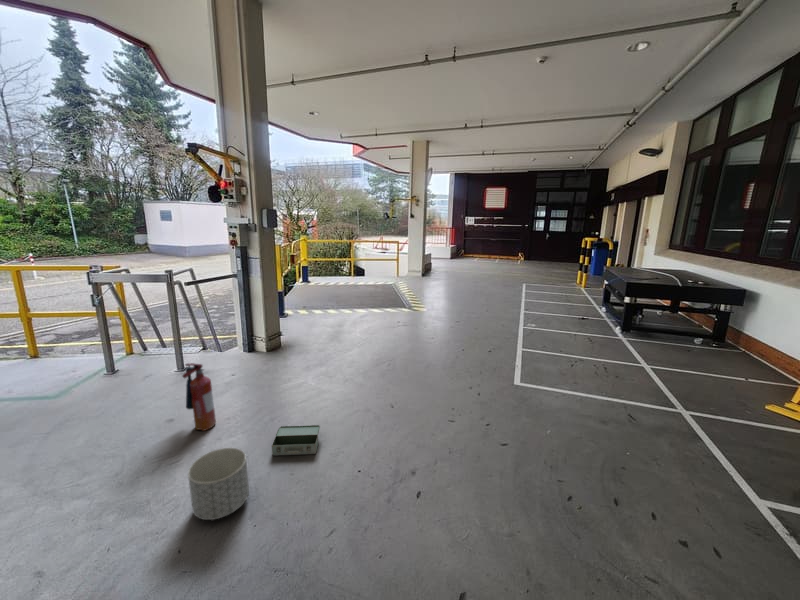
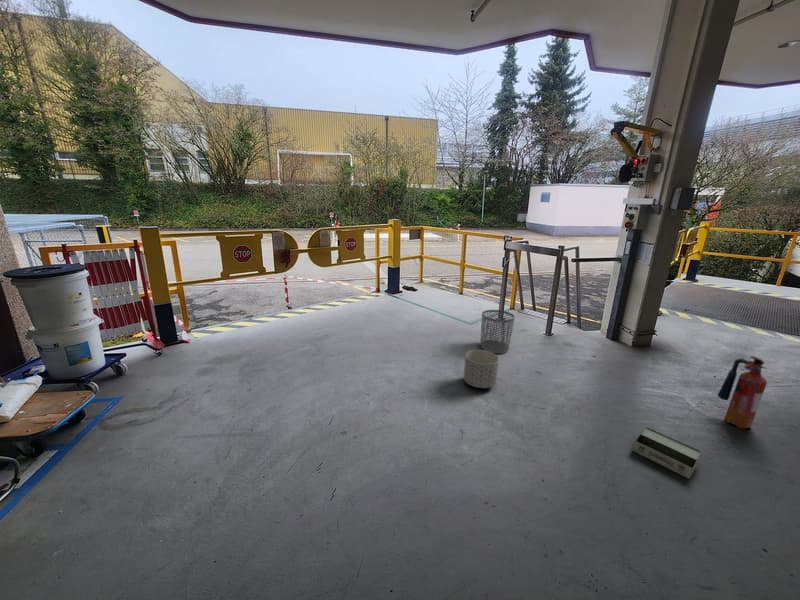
waste bin: none [66,362,127,424] -> present [481,310,514,353]
fire extinguisher: present [183,363,216,431] -> present [718,356,767,429]
planter: present [188,448,249,520] -> present [464,350,499,388]

